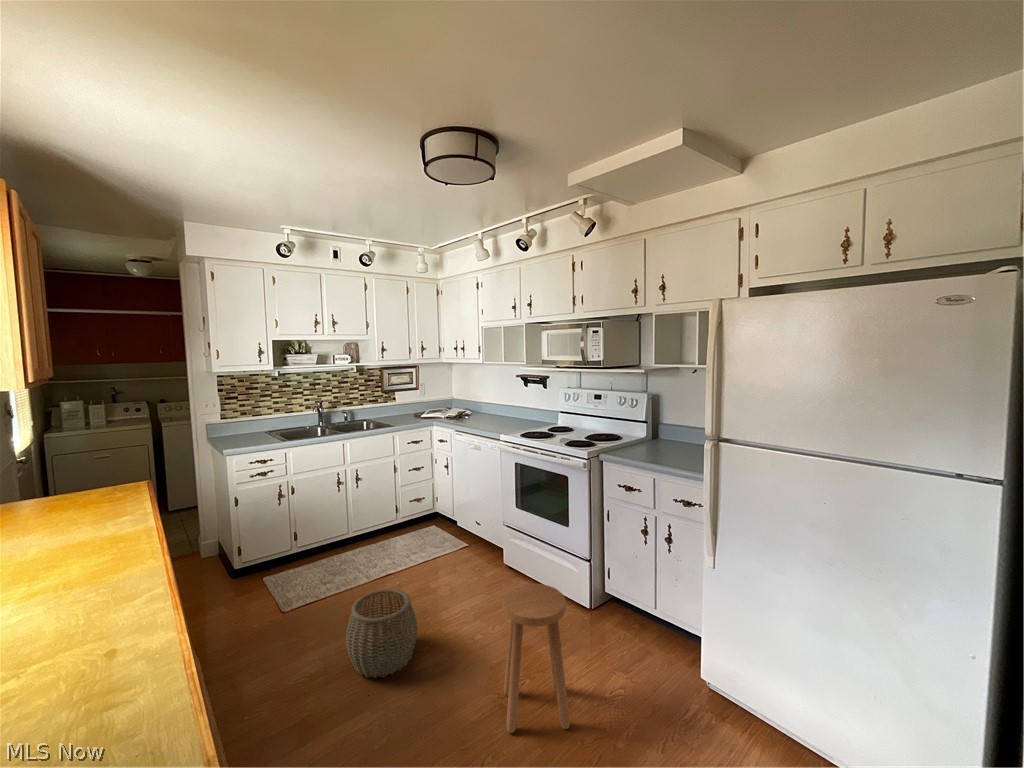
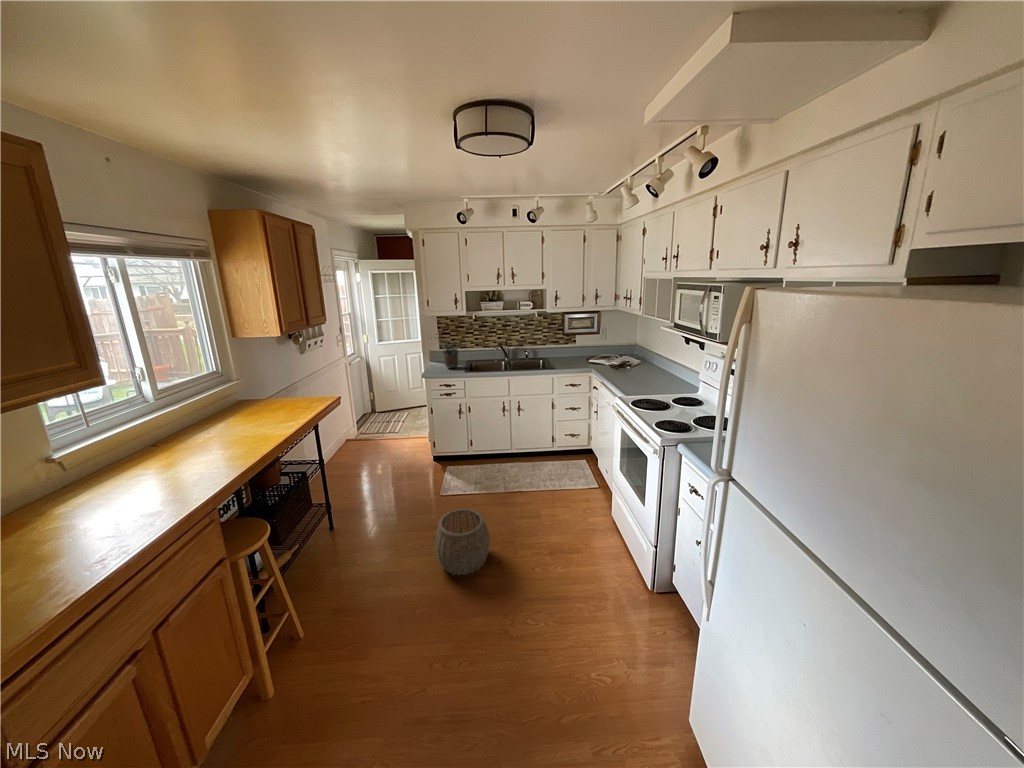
potted plant: none [231,395,270,441] -> present [437,334,461,368]
stool: present [503,584,570,733] -> none [489,559,561,704]

